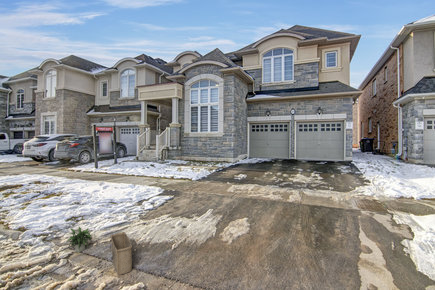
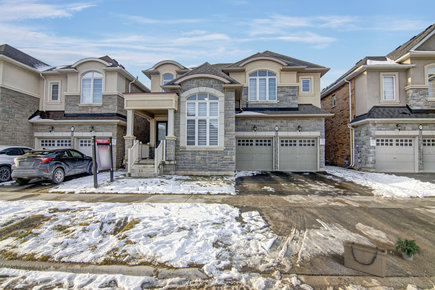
potted plant: present [67,227,92,252] -> present [395,238,424,261]

